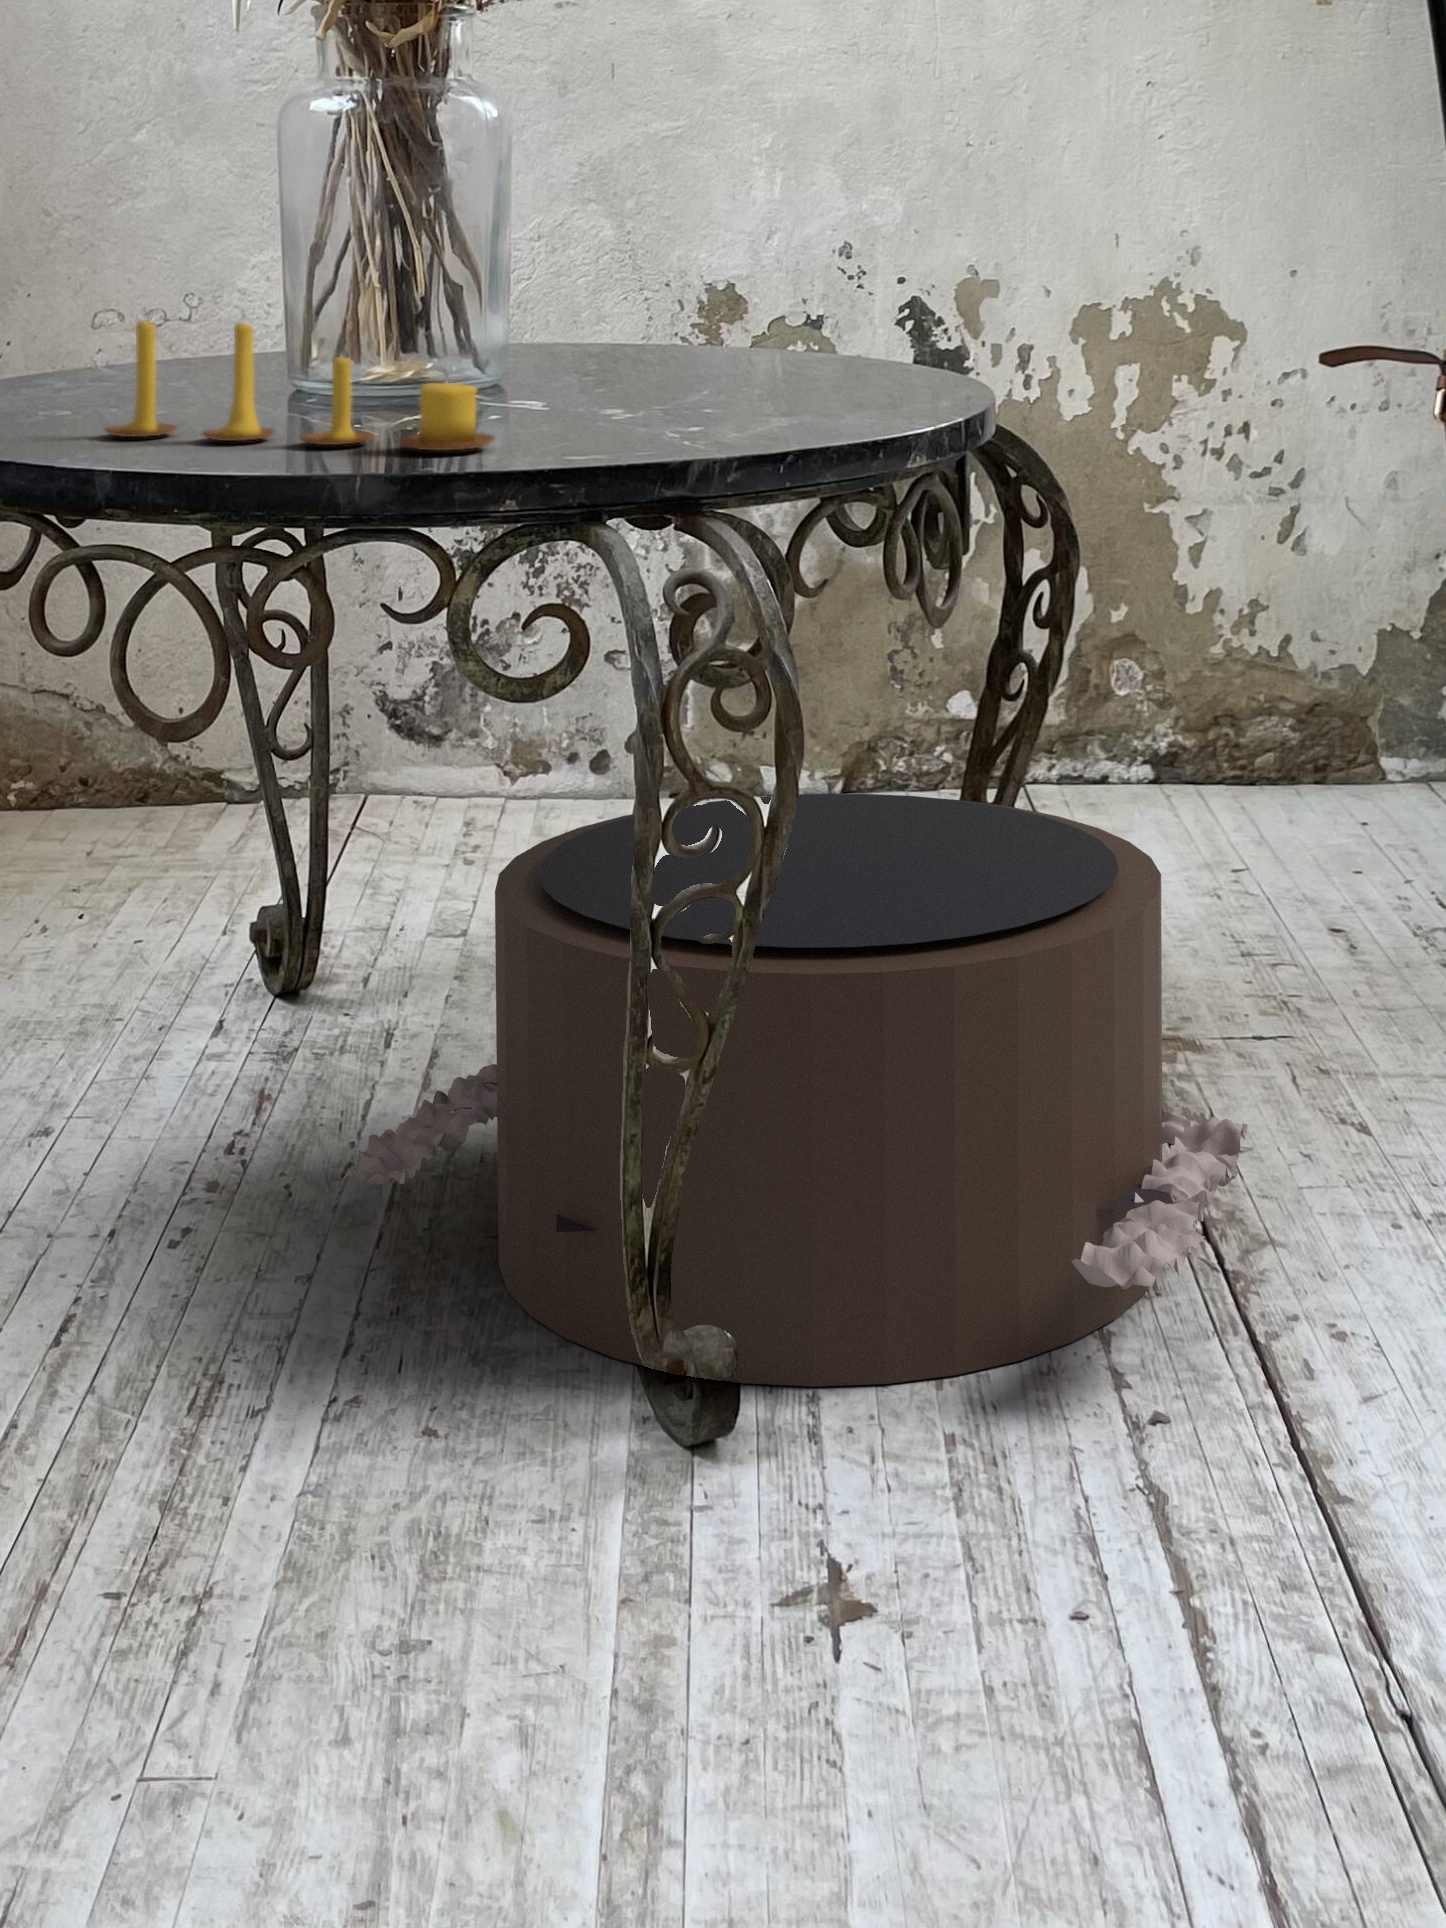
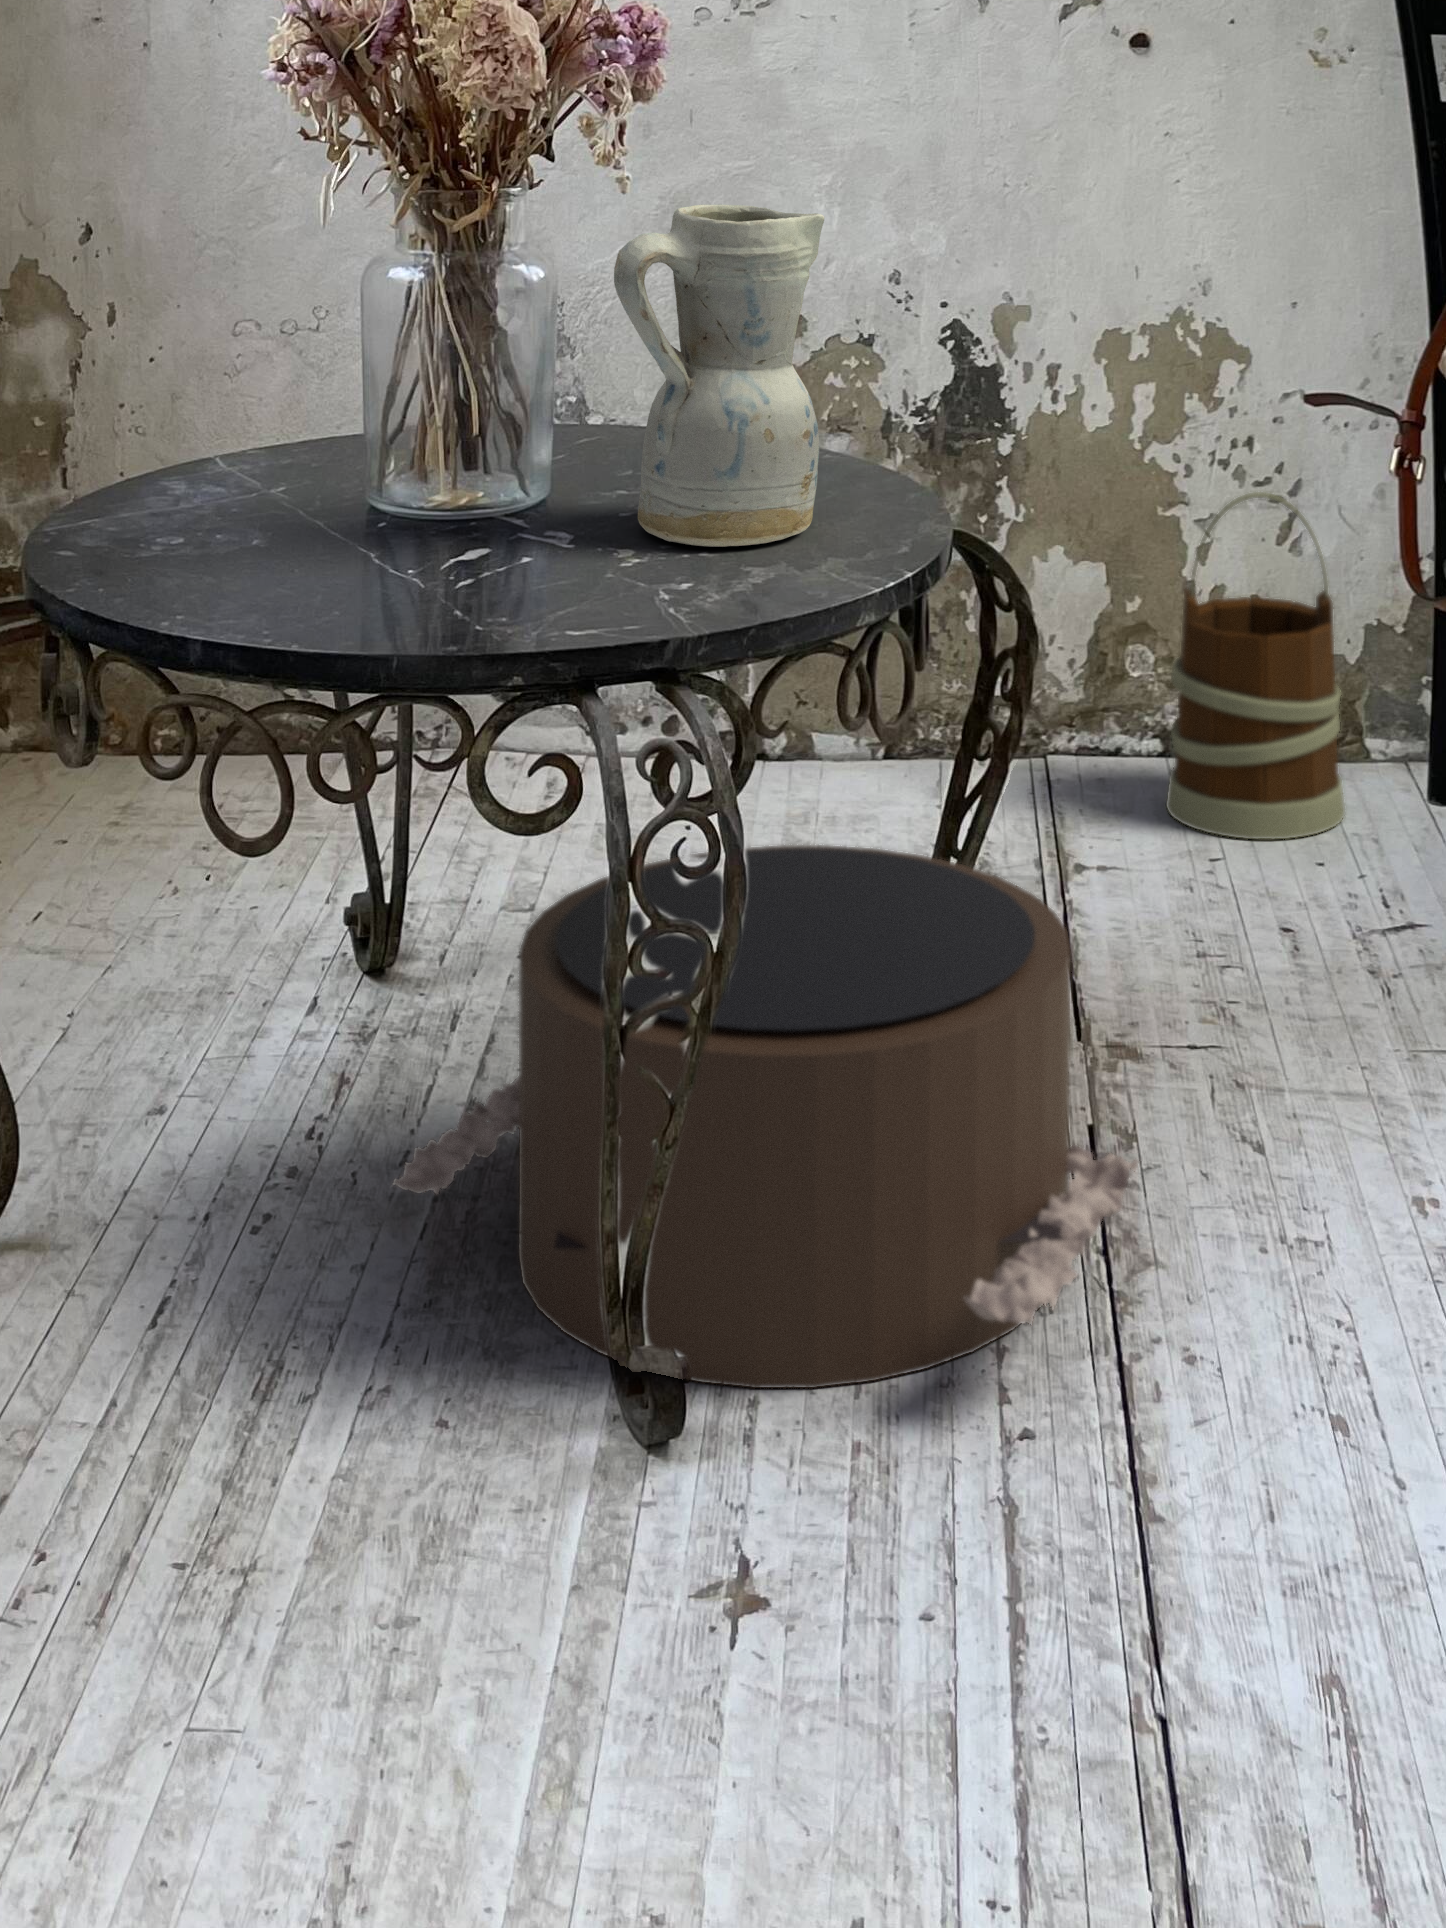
ceramic pitcher: none [594,5,840,403] -> present [614,205,824,547]
candle: present [105,315,495,451] -> none [204,480,515,620]
wooden bucket: none [1170,470,1375,857] -> present [1166,492,1345,839]

